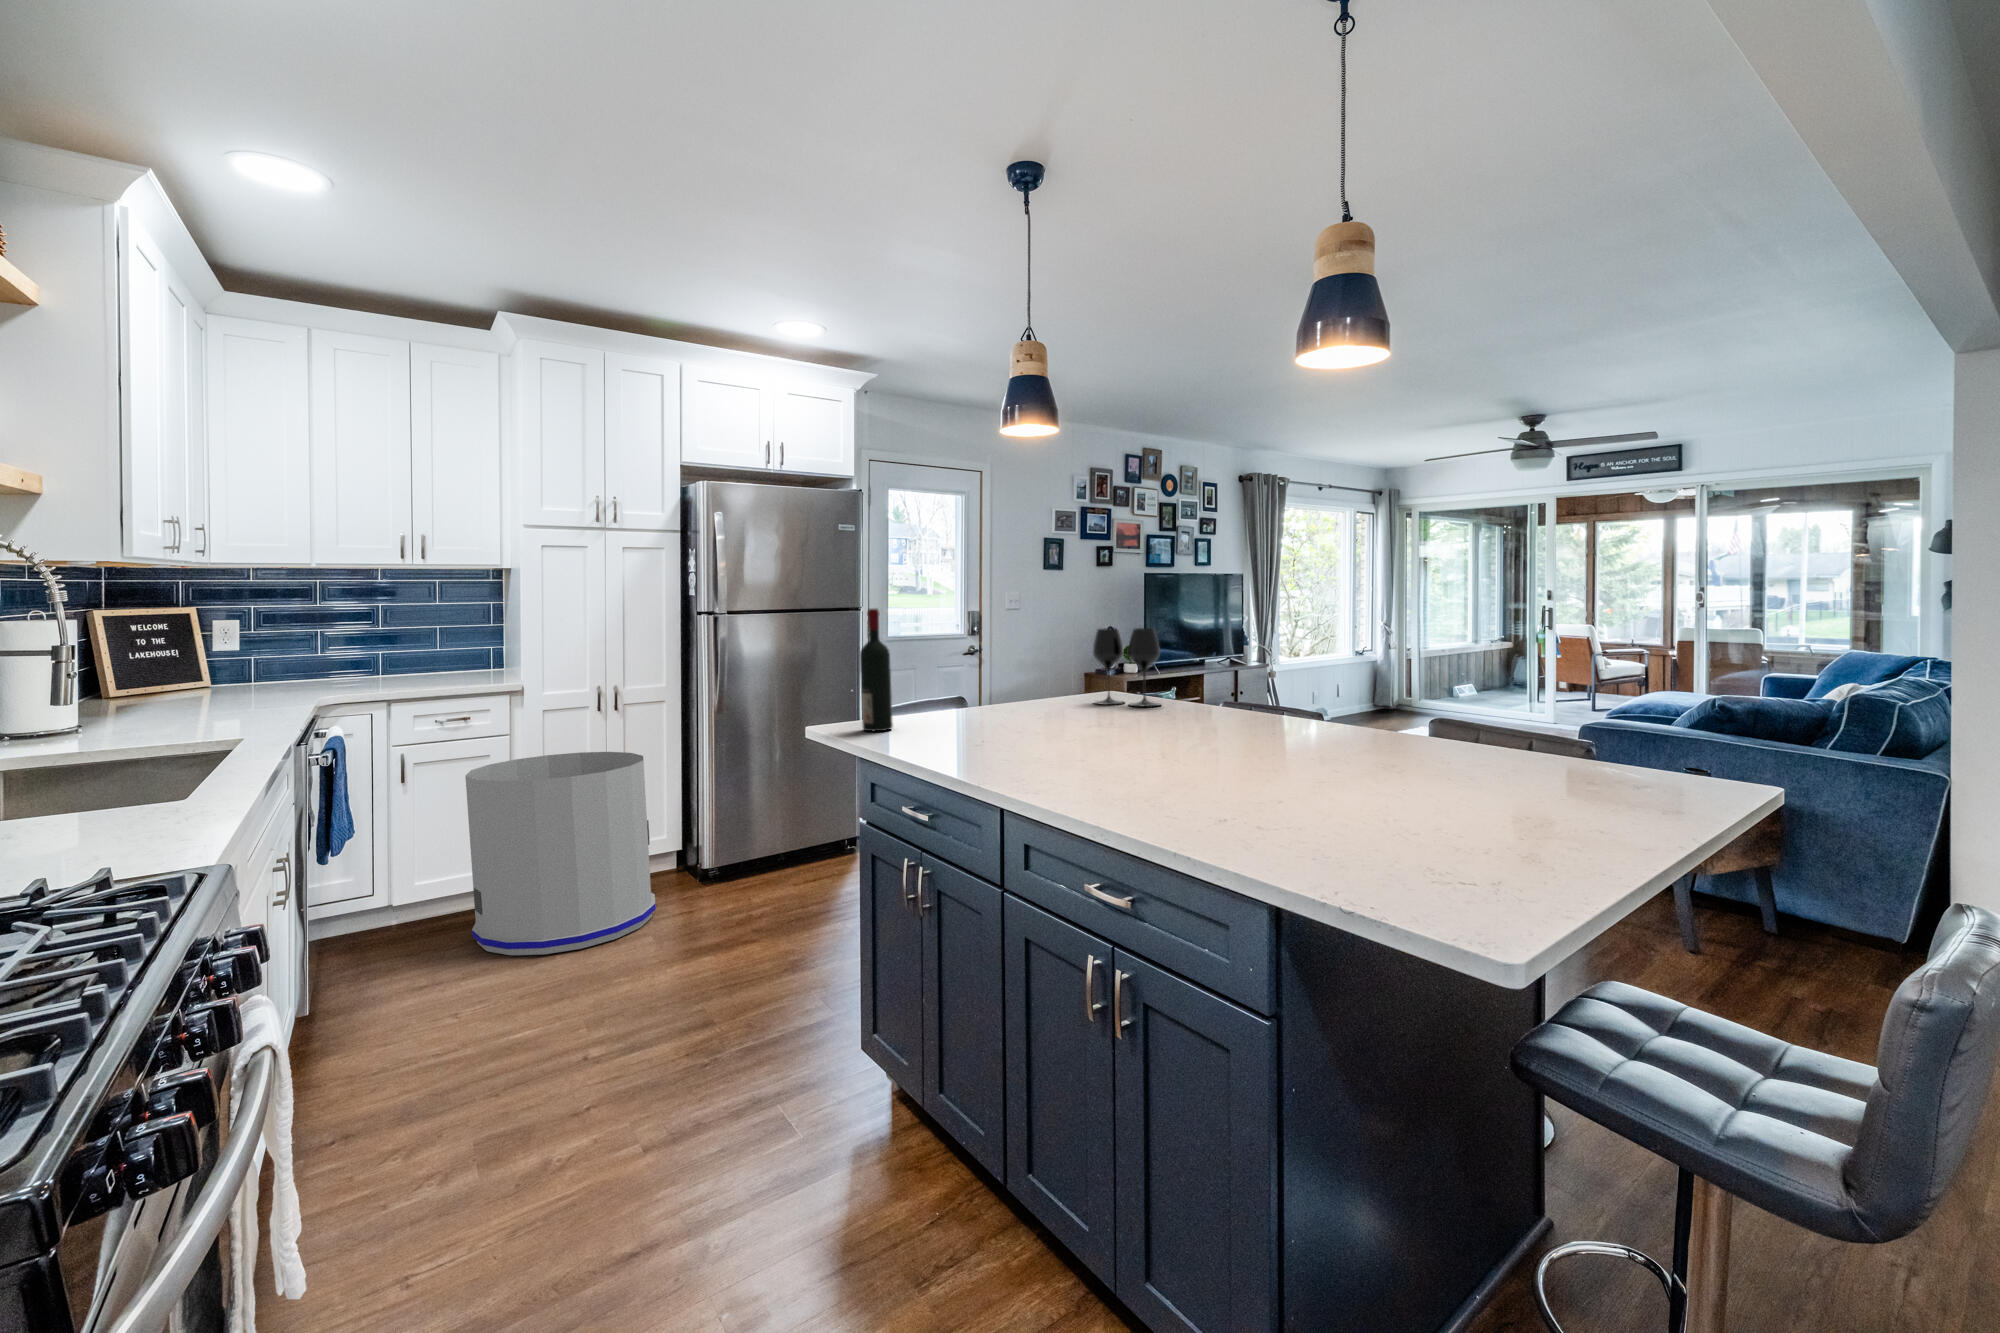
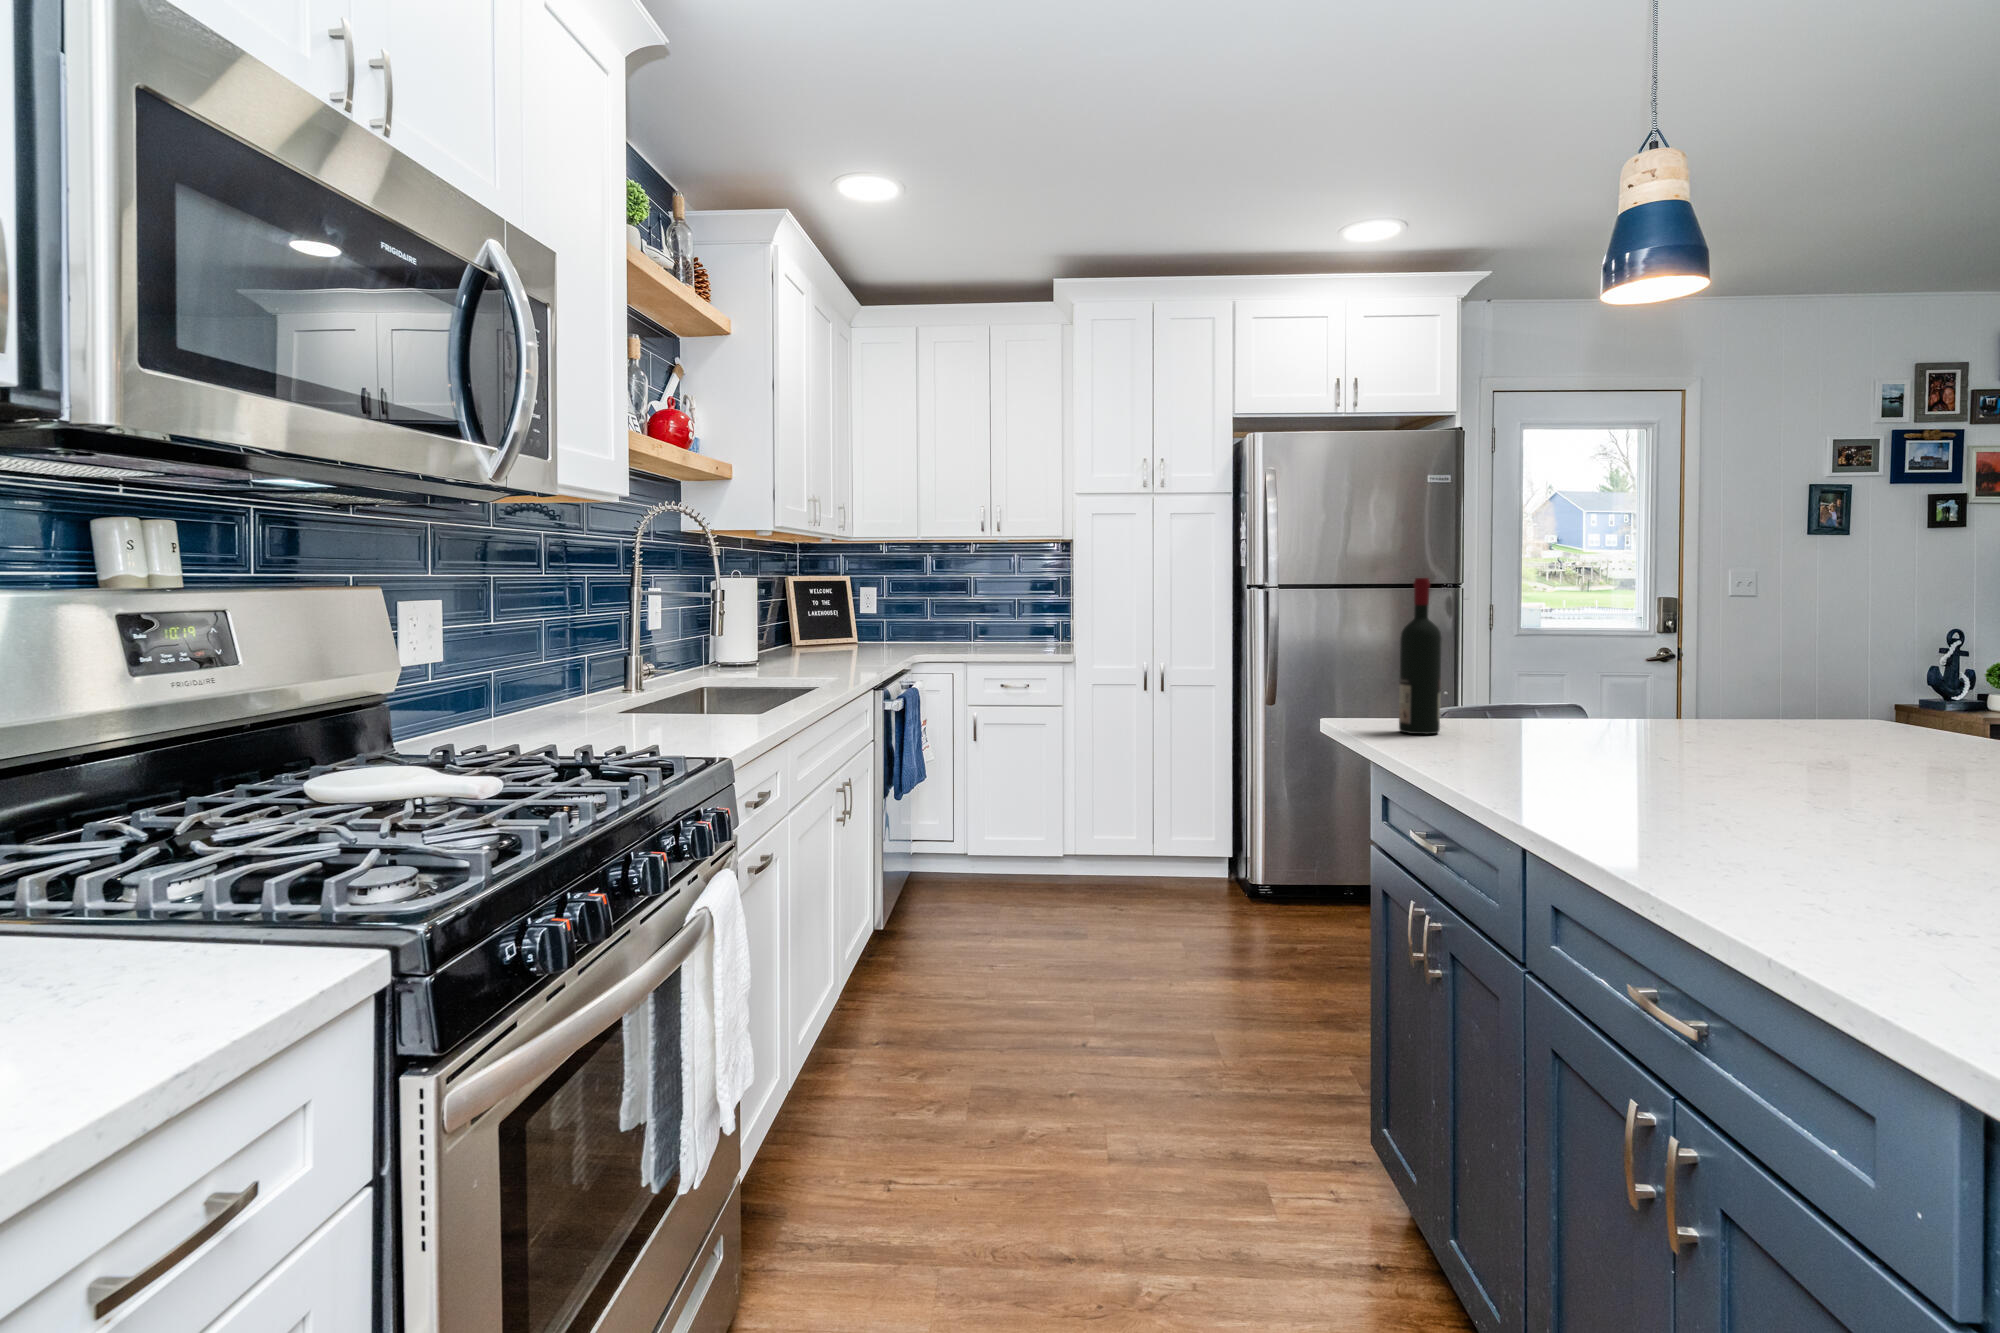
wine glass: present [1093,628,1160,707] -> none [1795,616,1931,743]
trash can: present [465,752,656,955] -> none [1026,732,1200,936]

